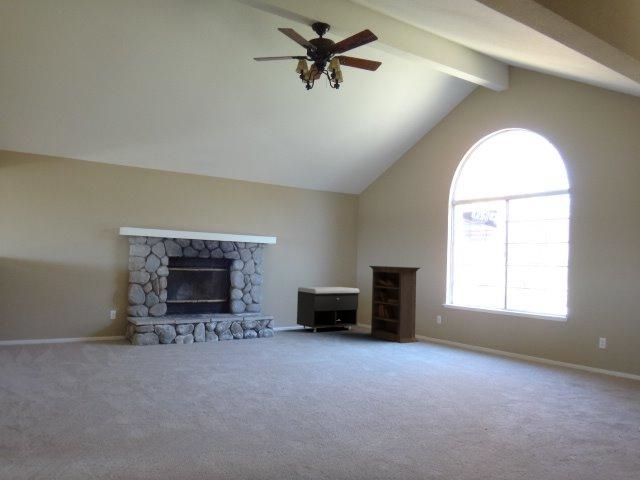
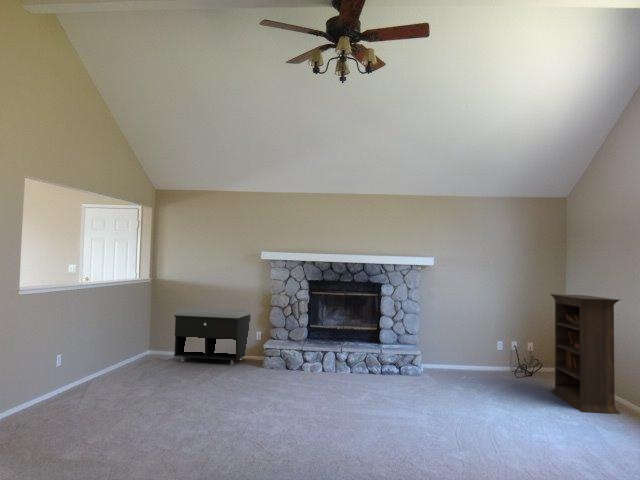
storage bench: present [297,287,359,332] -> present [174,308,251,365]

